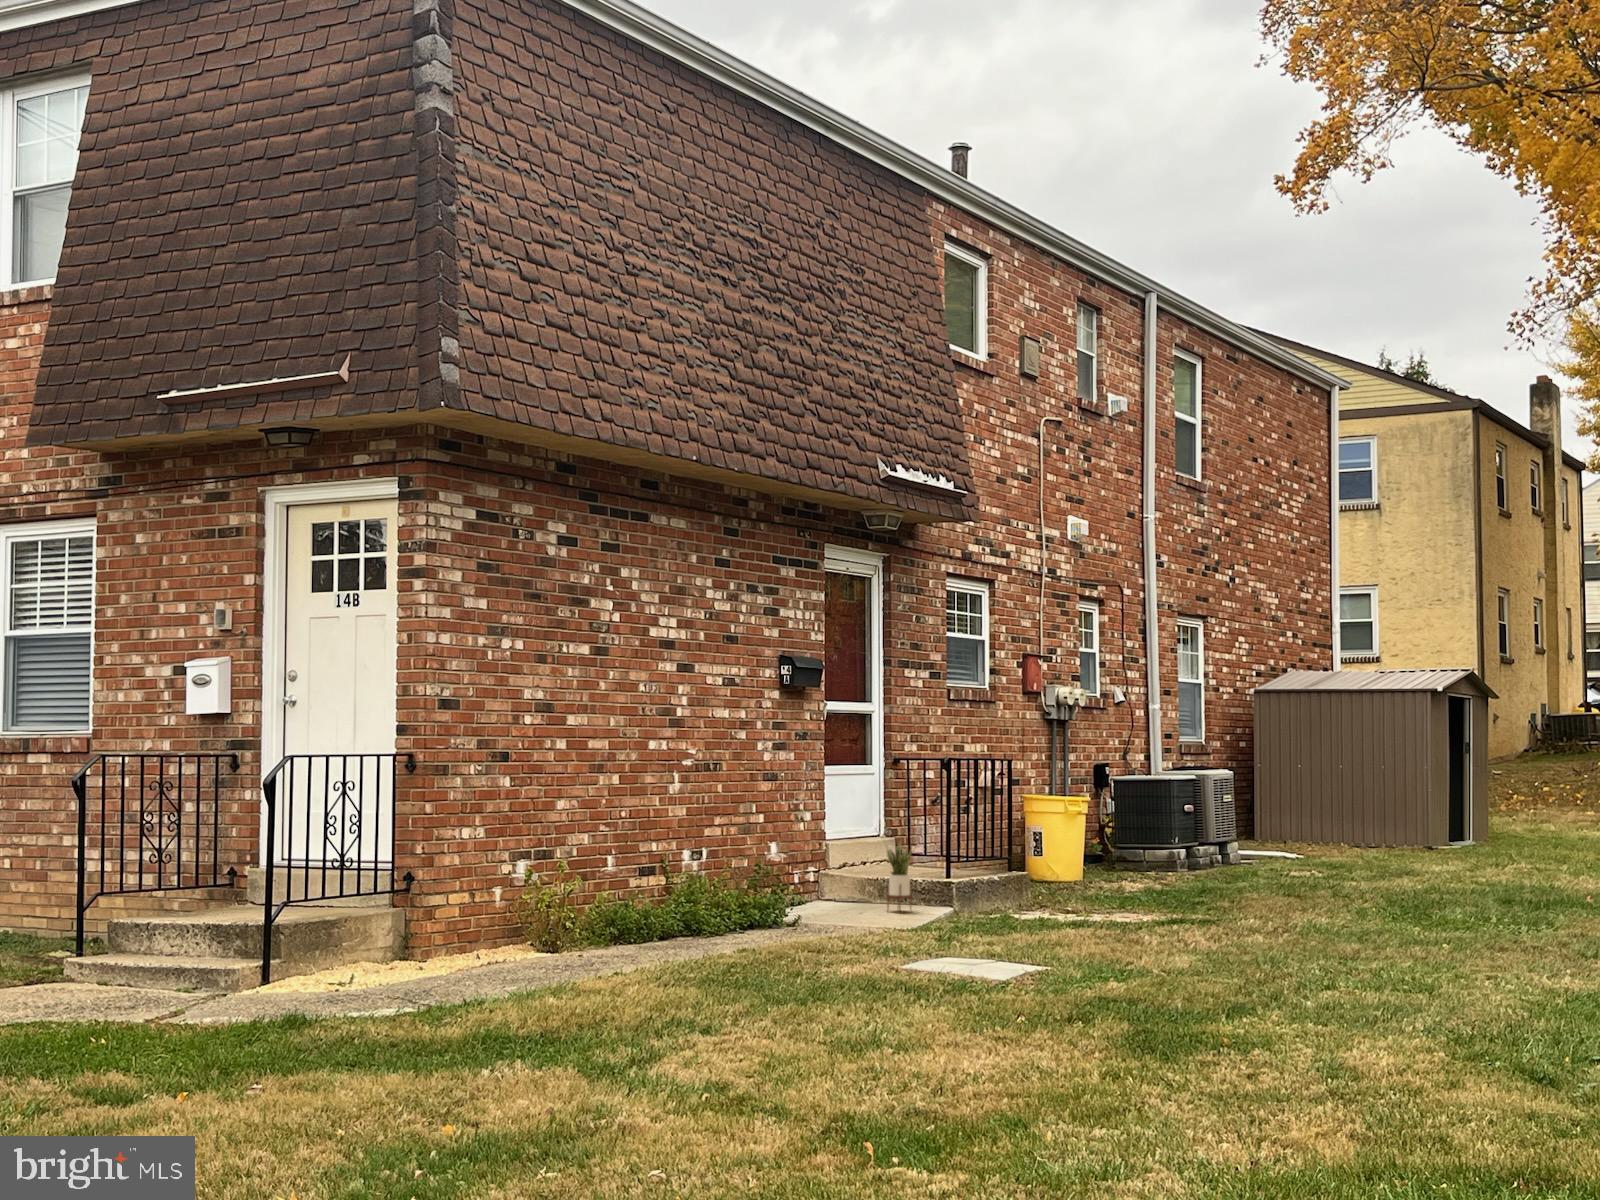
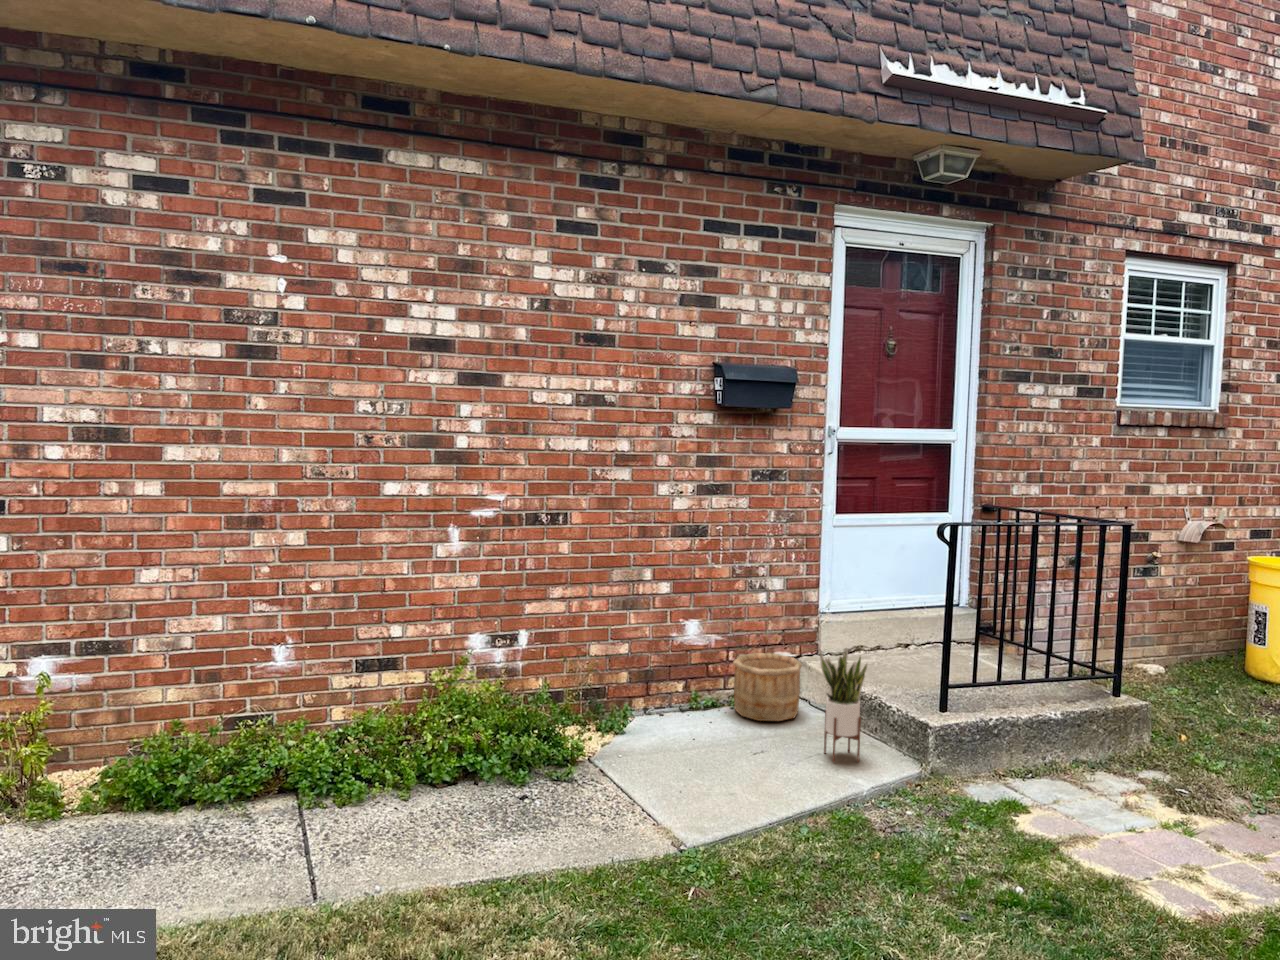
wooden bucket: none [797,865,846,906] -> present [733,653,802,721]

